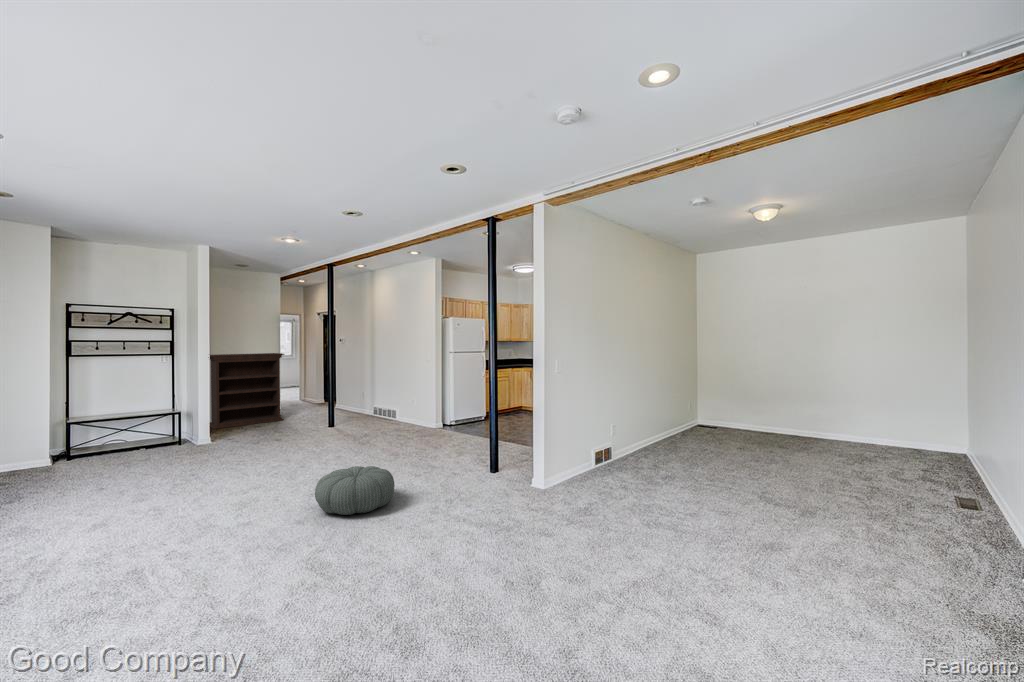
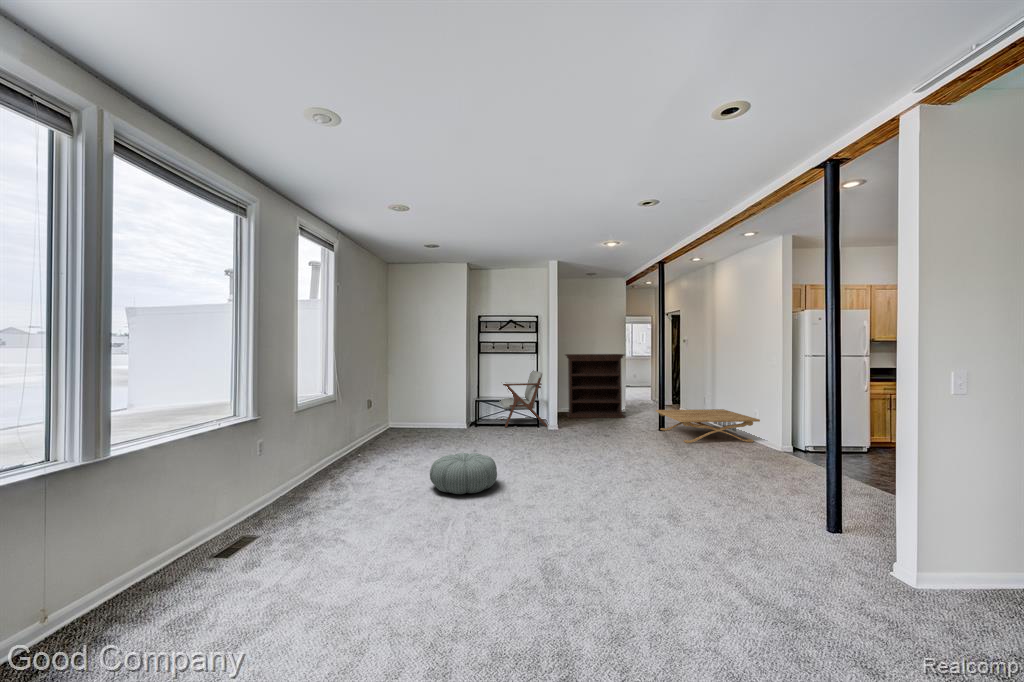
lounge chair: none [109,375,195,452] -> present [499,370,547,427]
coffee table: none [325,401,417,434] -> present [656,409,760,443]
pouf: present [315,466,395,515] -> present [430,453,497,494]

